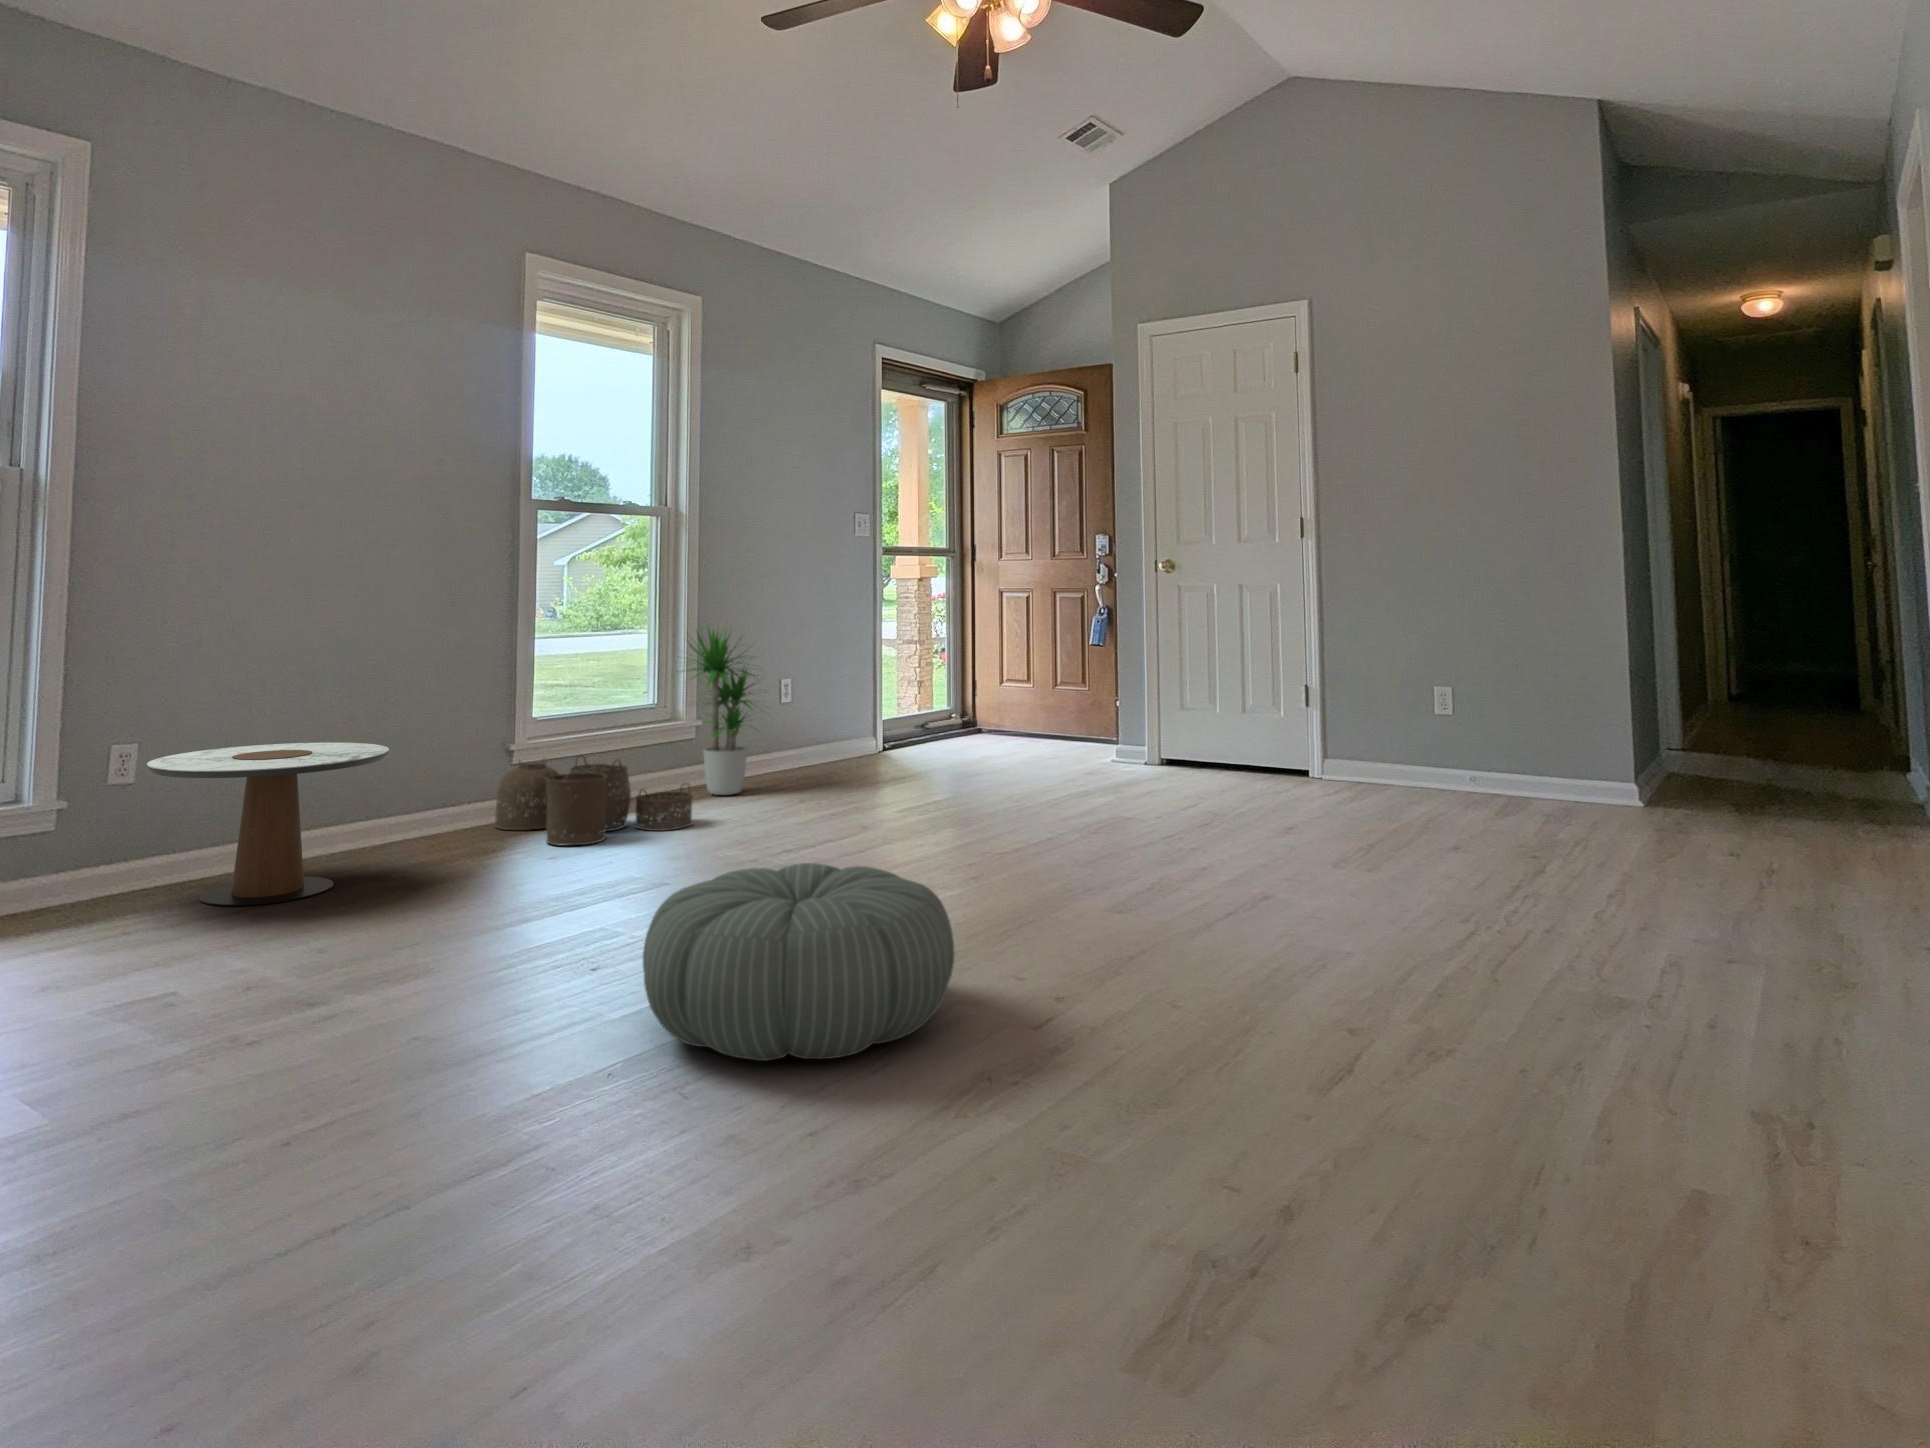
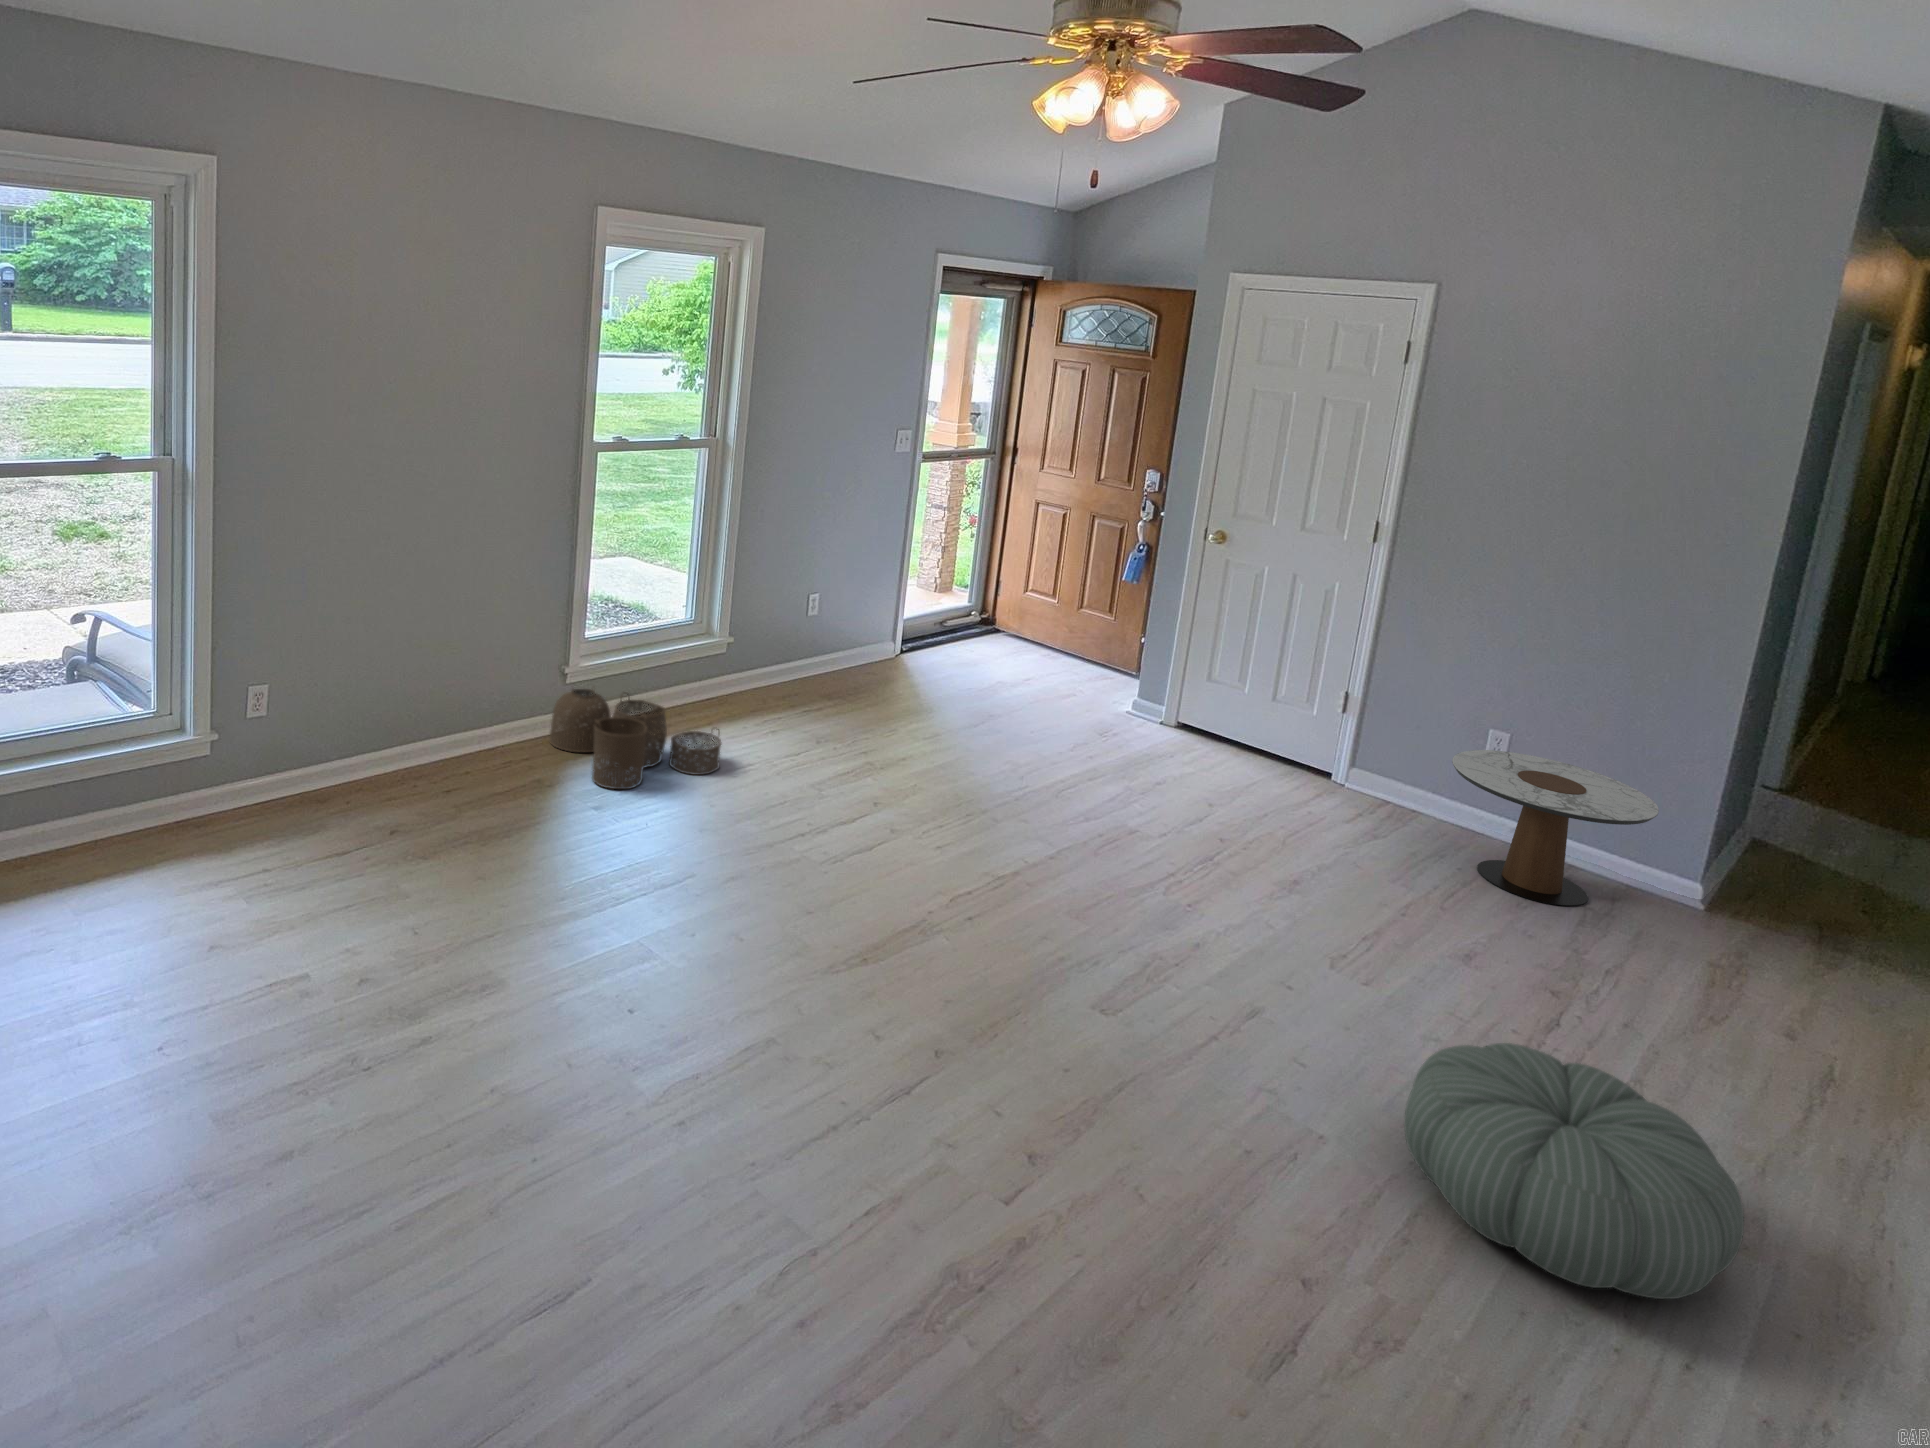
potted plant: present [677,628,759,795] -> none [707,555,804,717]
side table: present [147,742,389,906] -> present [1452,750,1659,906]
pouf: present [643,863,954,1061] -> present [1404,1043,1744,1299]

